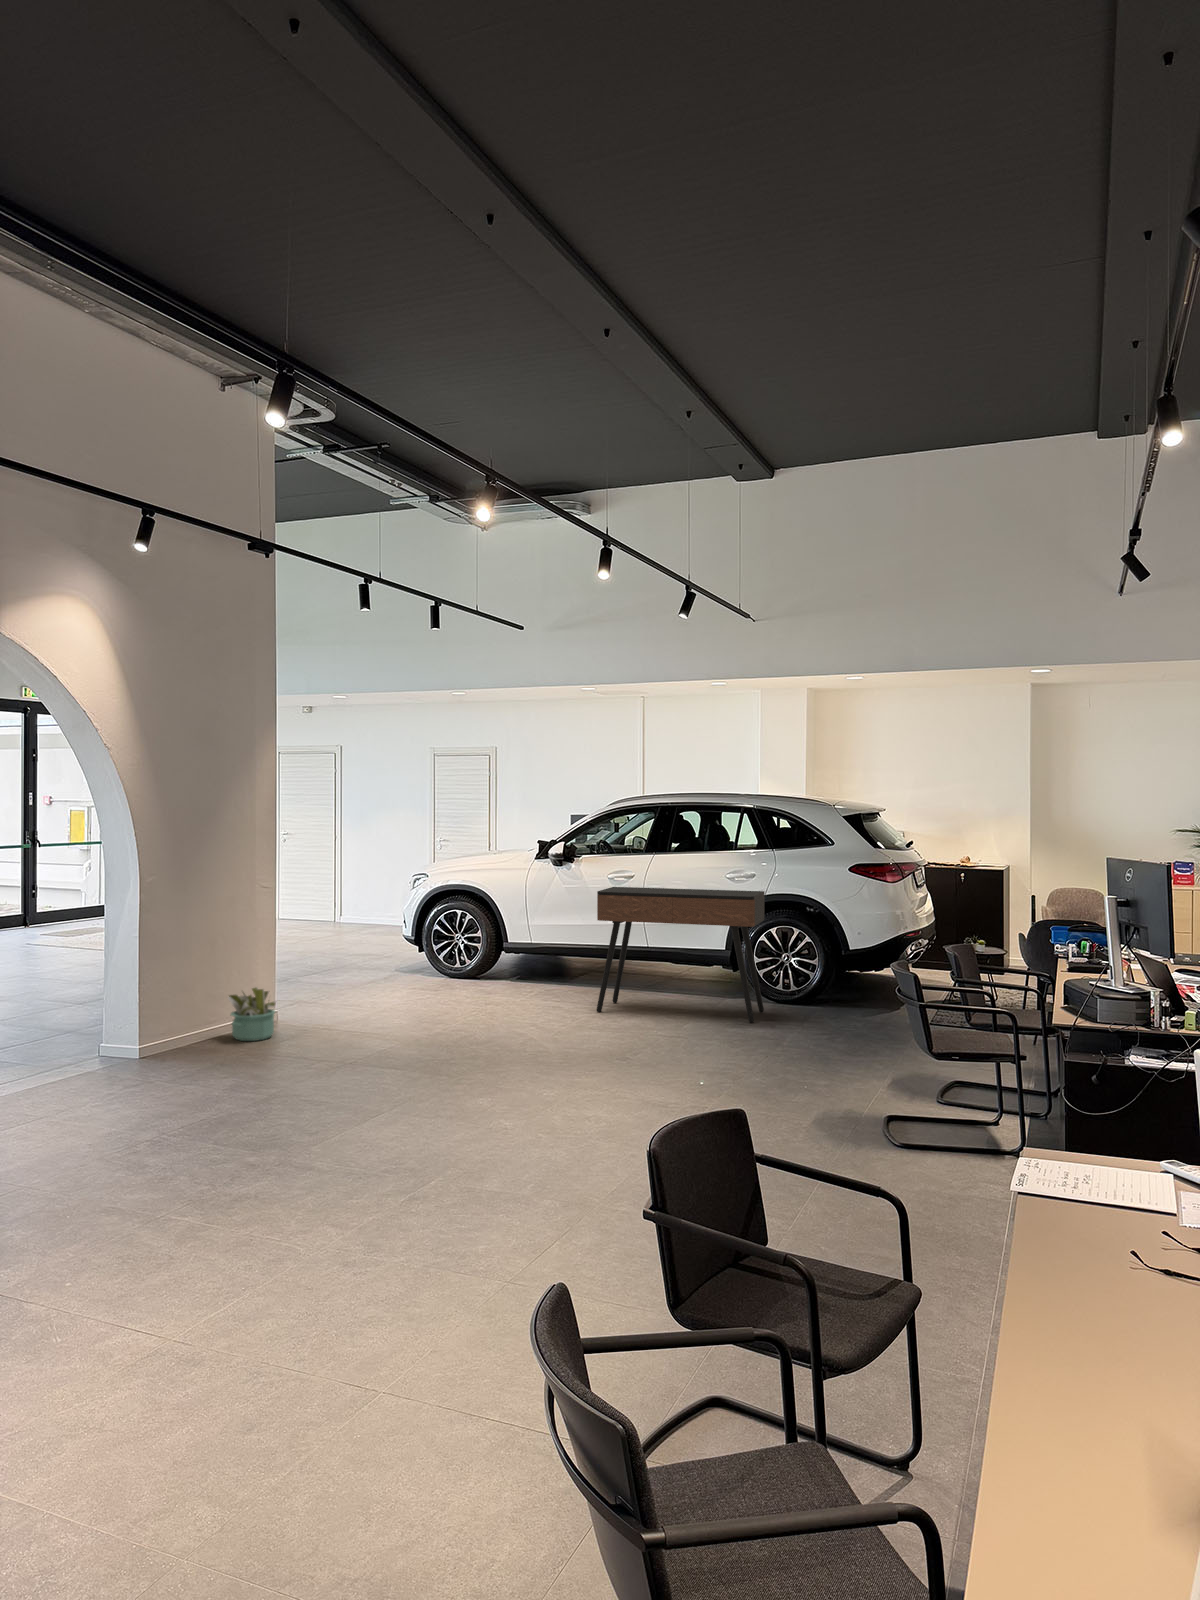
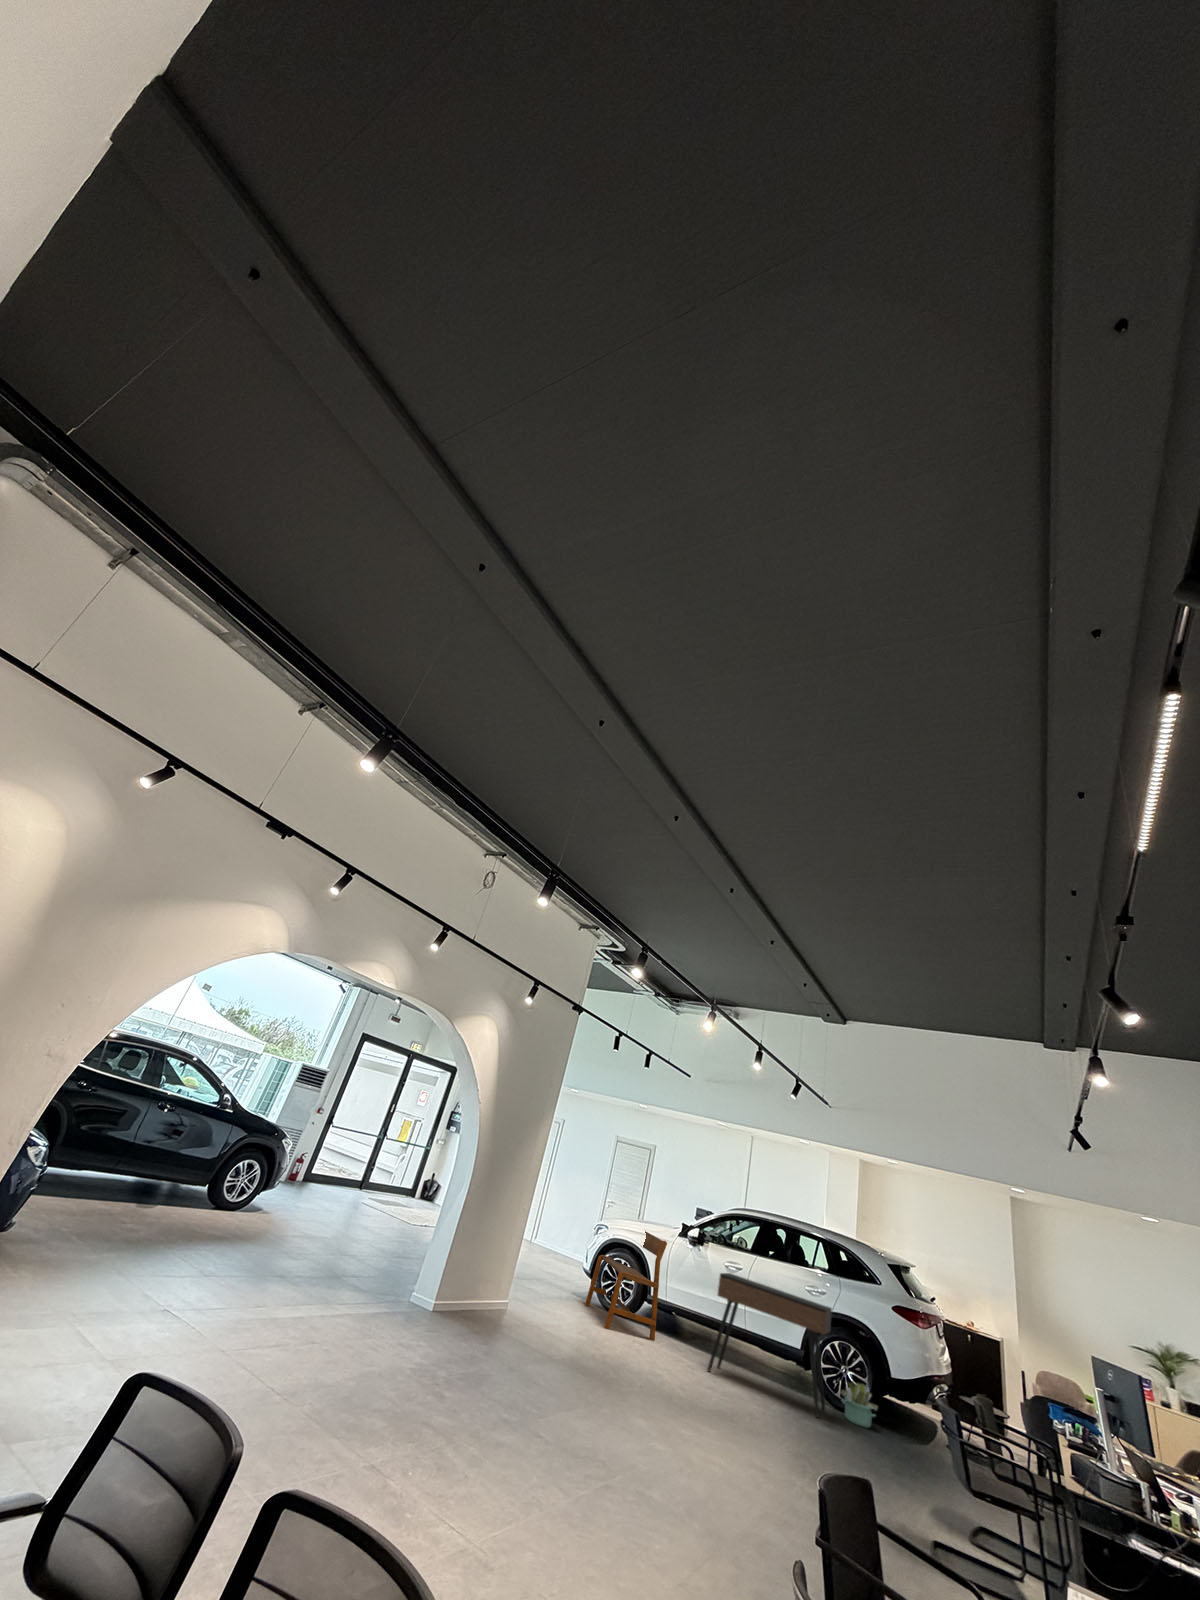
bench: none [413,863,520,1003] -> present [585,1231,667,1340]
decorative plant: present [228,987,276,1041] -> present [841,1383,877,1428]

